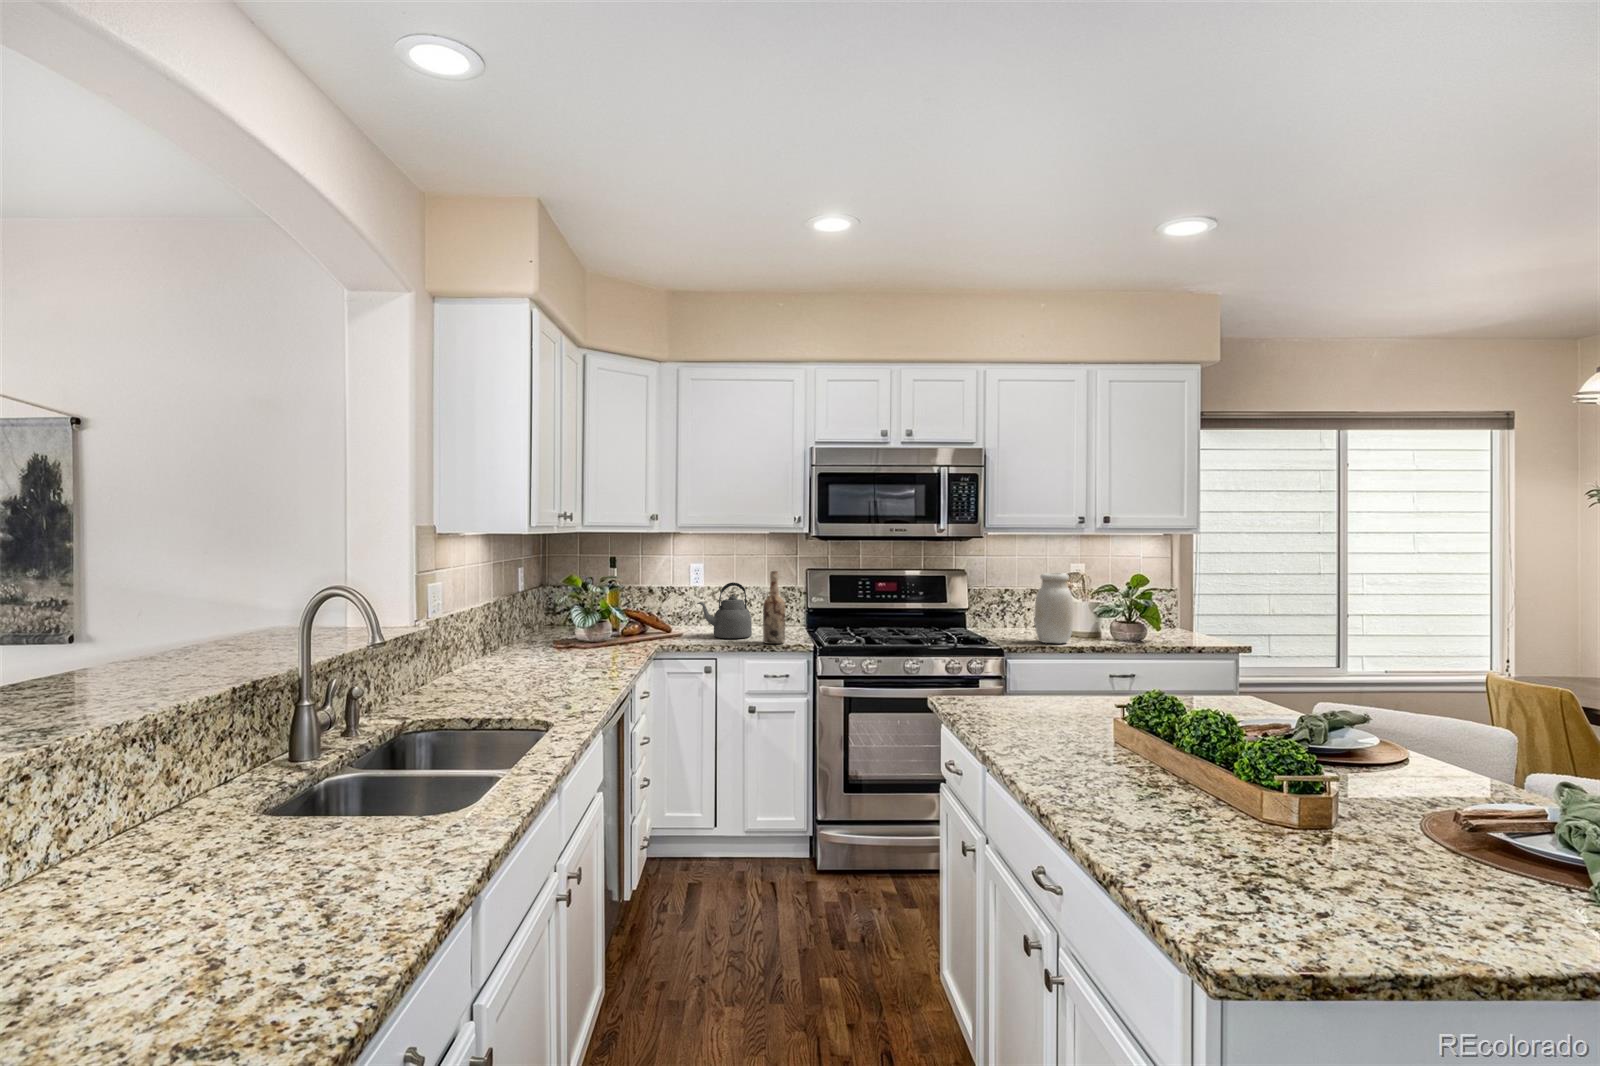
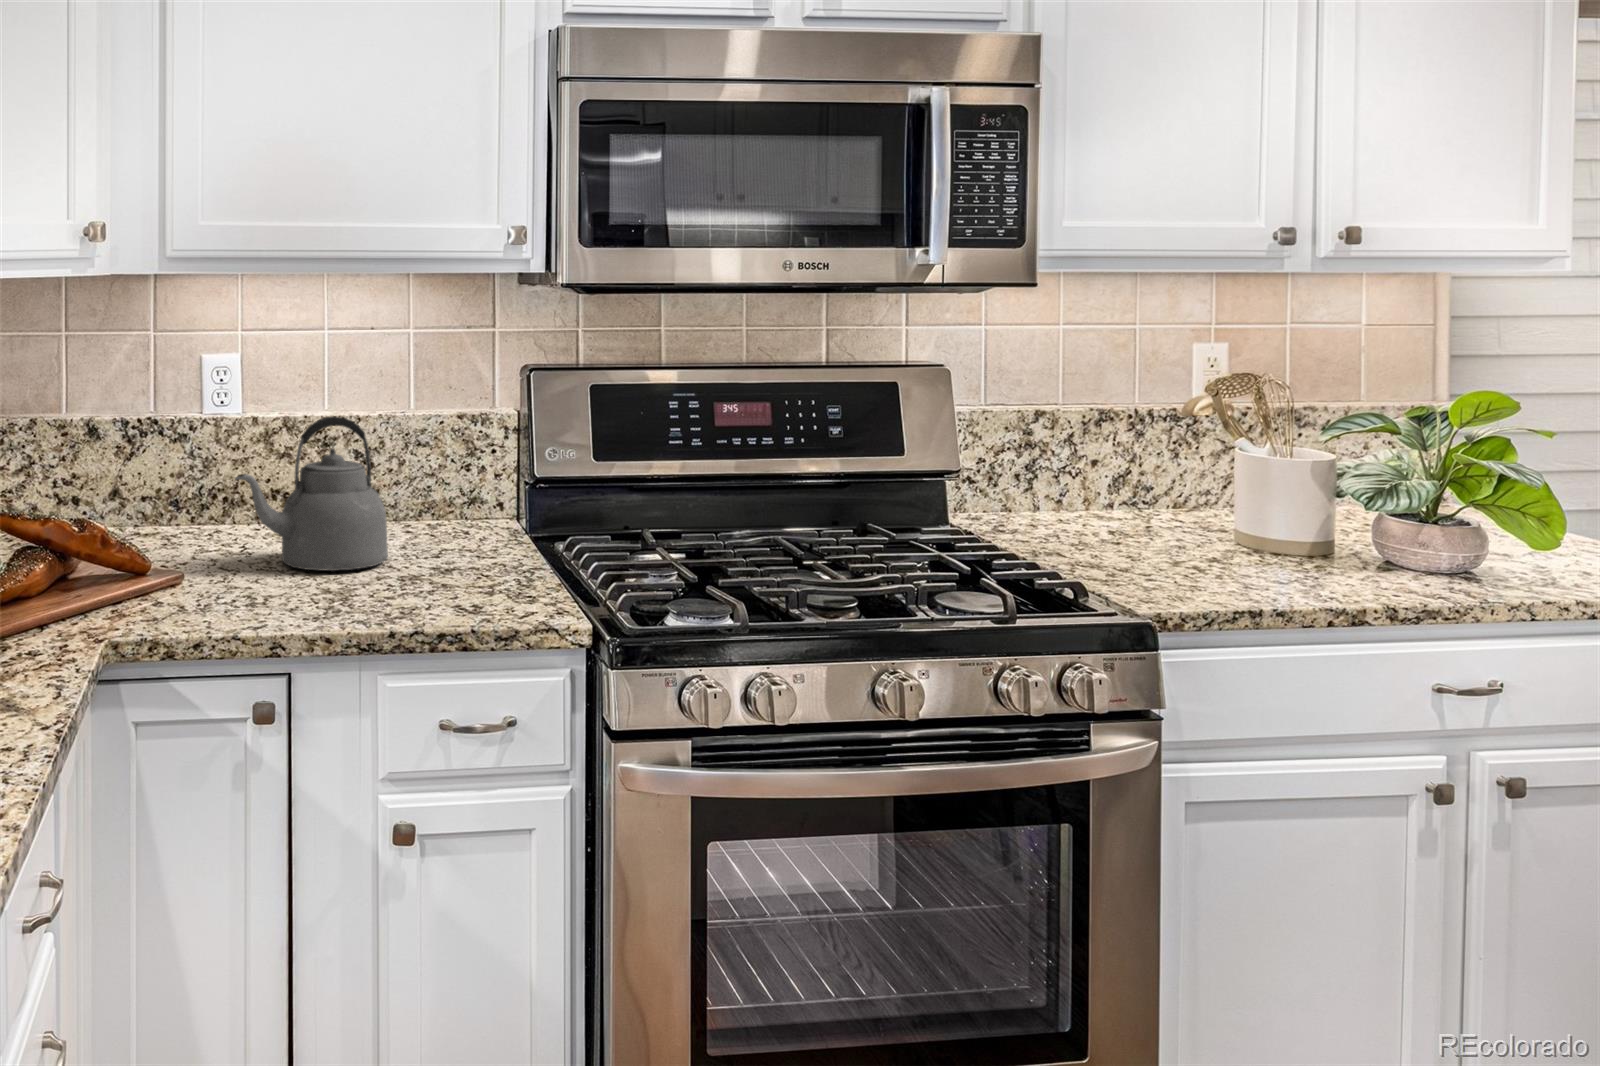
wine bottle: present [763,571,785,644] -> none [423,390,485,588]
jar: present [1034,573,1074,643] -> none [1125,385,1223,565]

